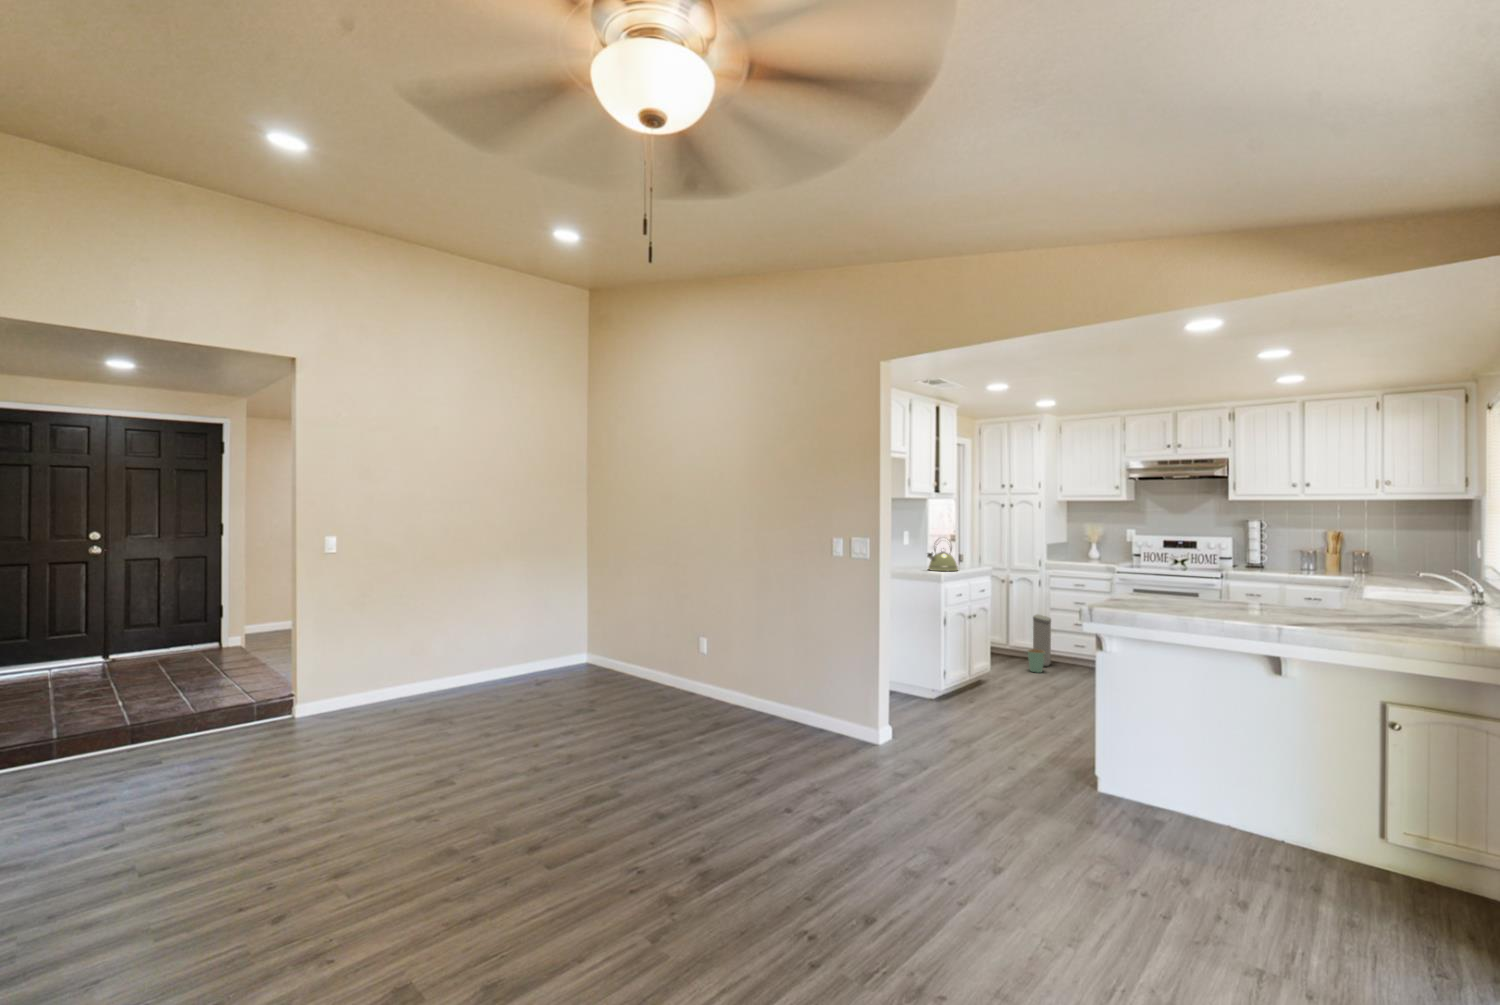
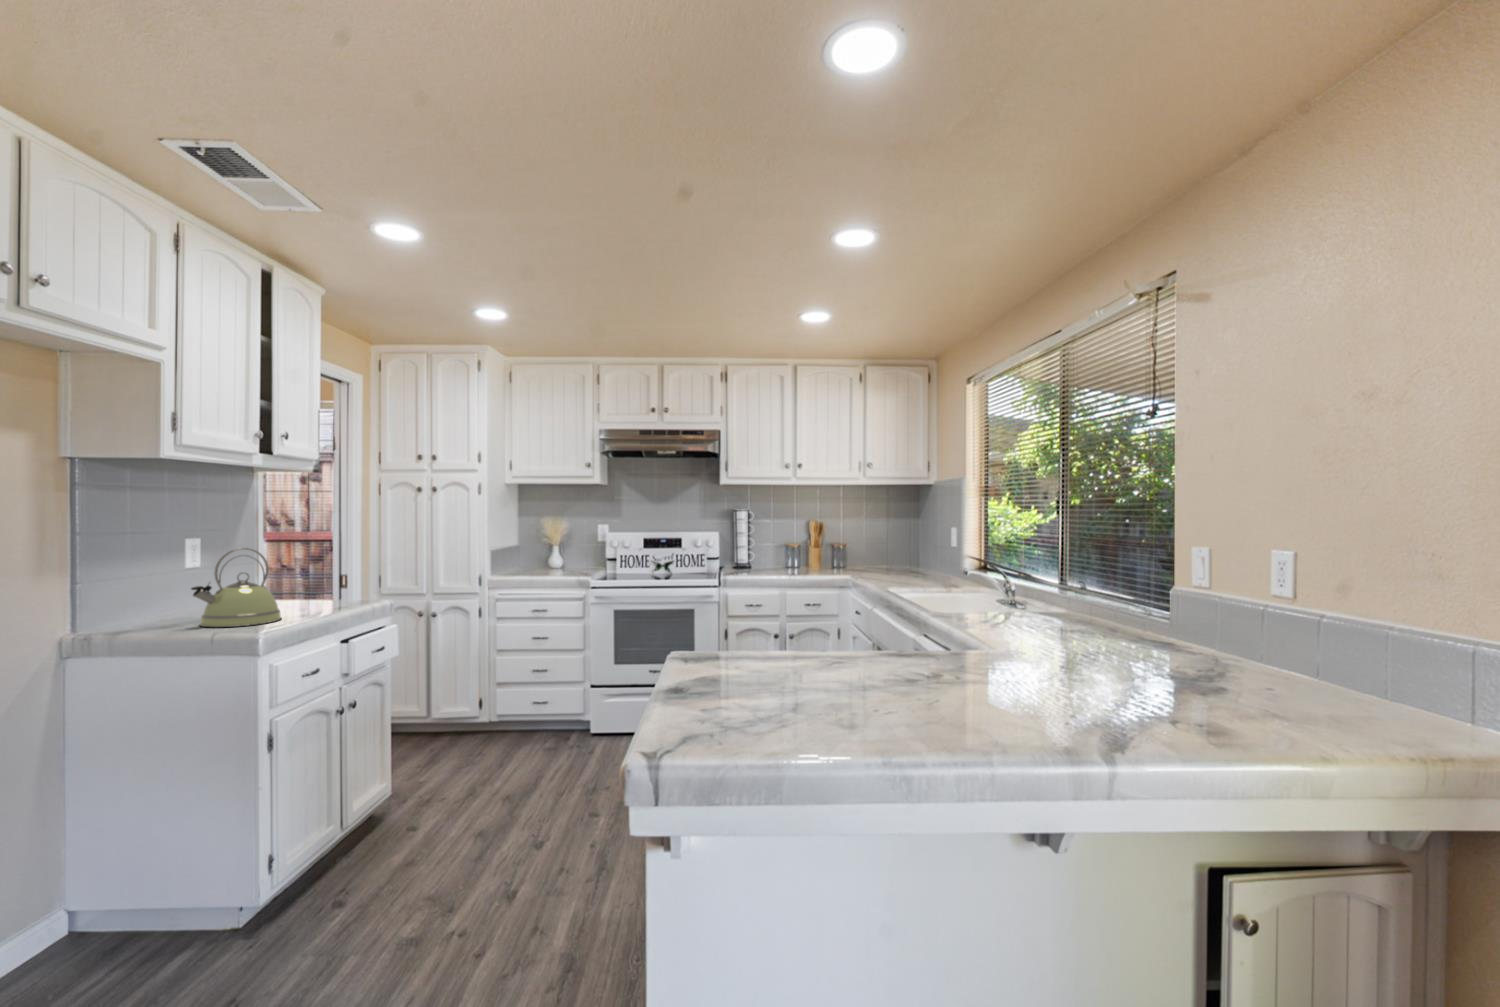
trash can: present [1028,614,1051,673] -> none [450,664,493,769]

